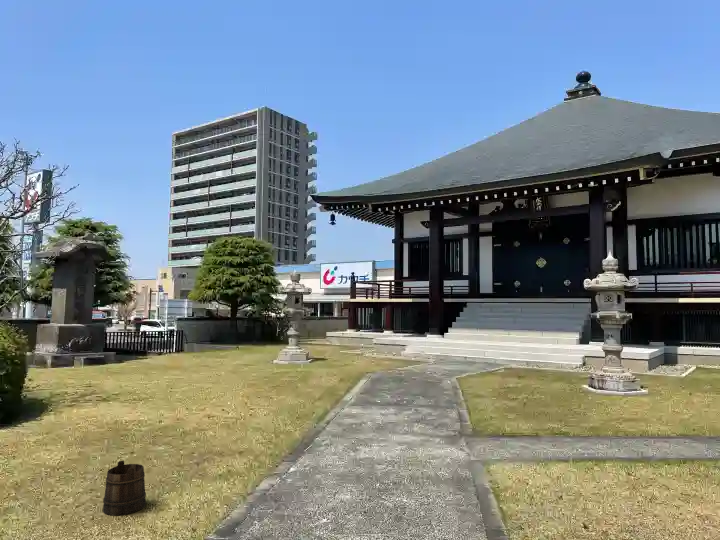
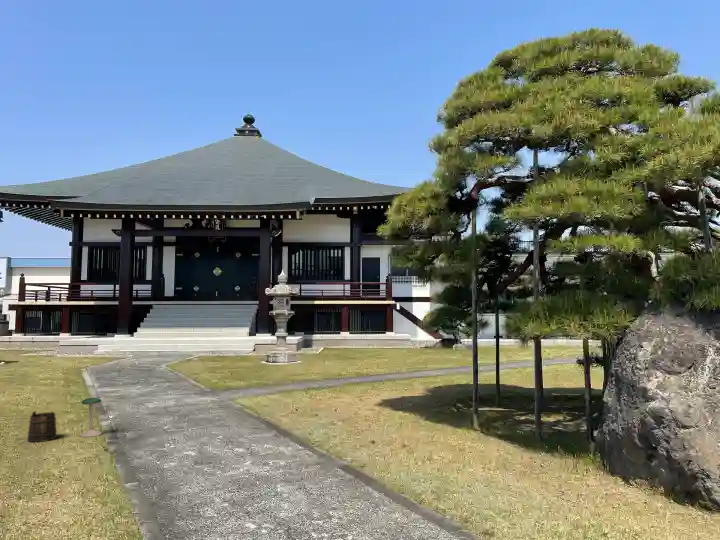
stool: none [163,453,199,524] -> present [80,398,102,437]

